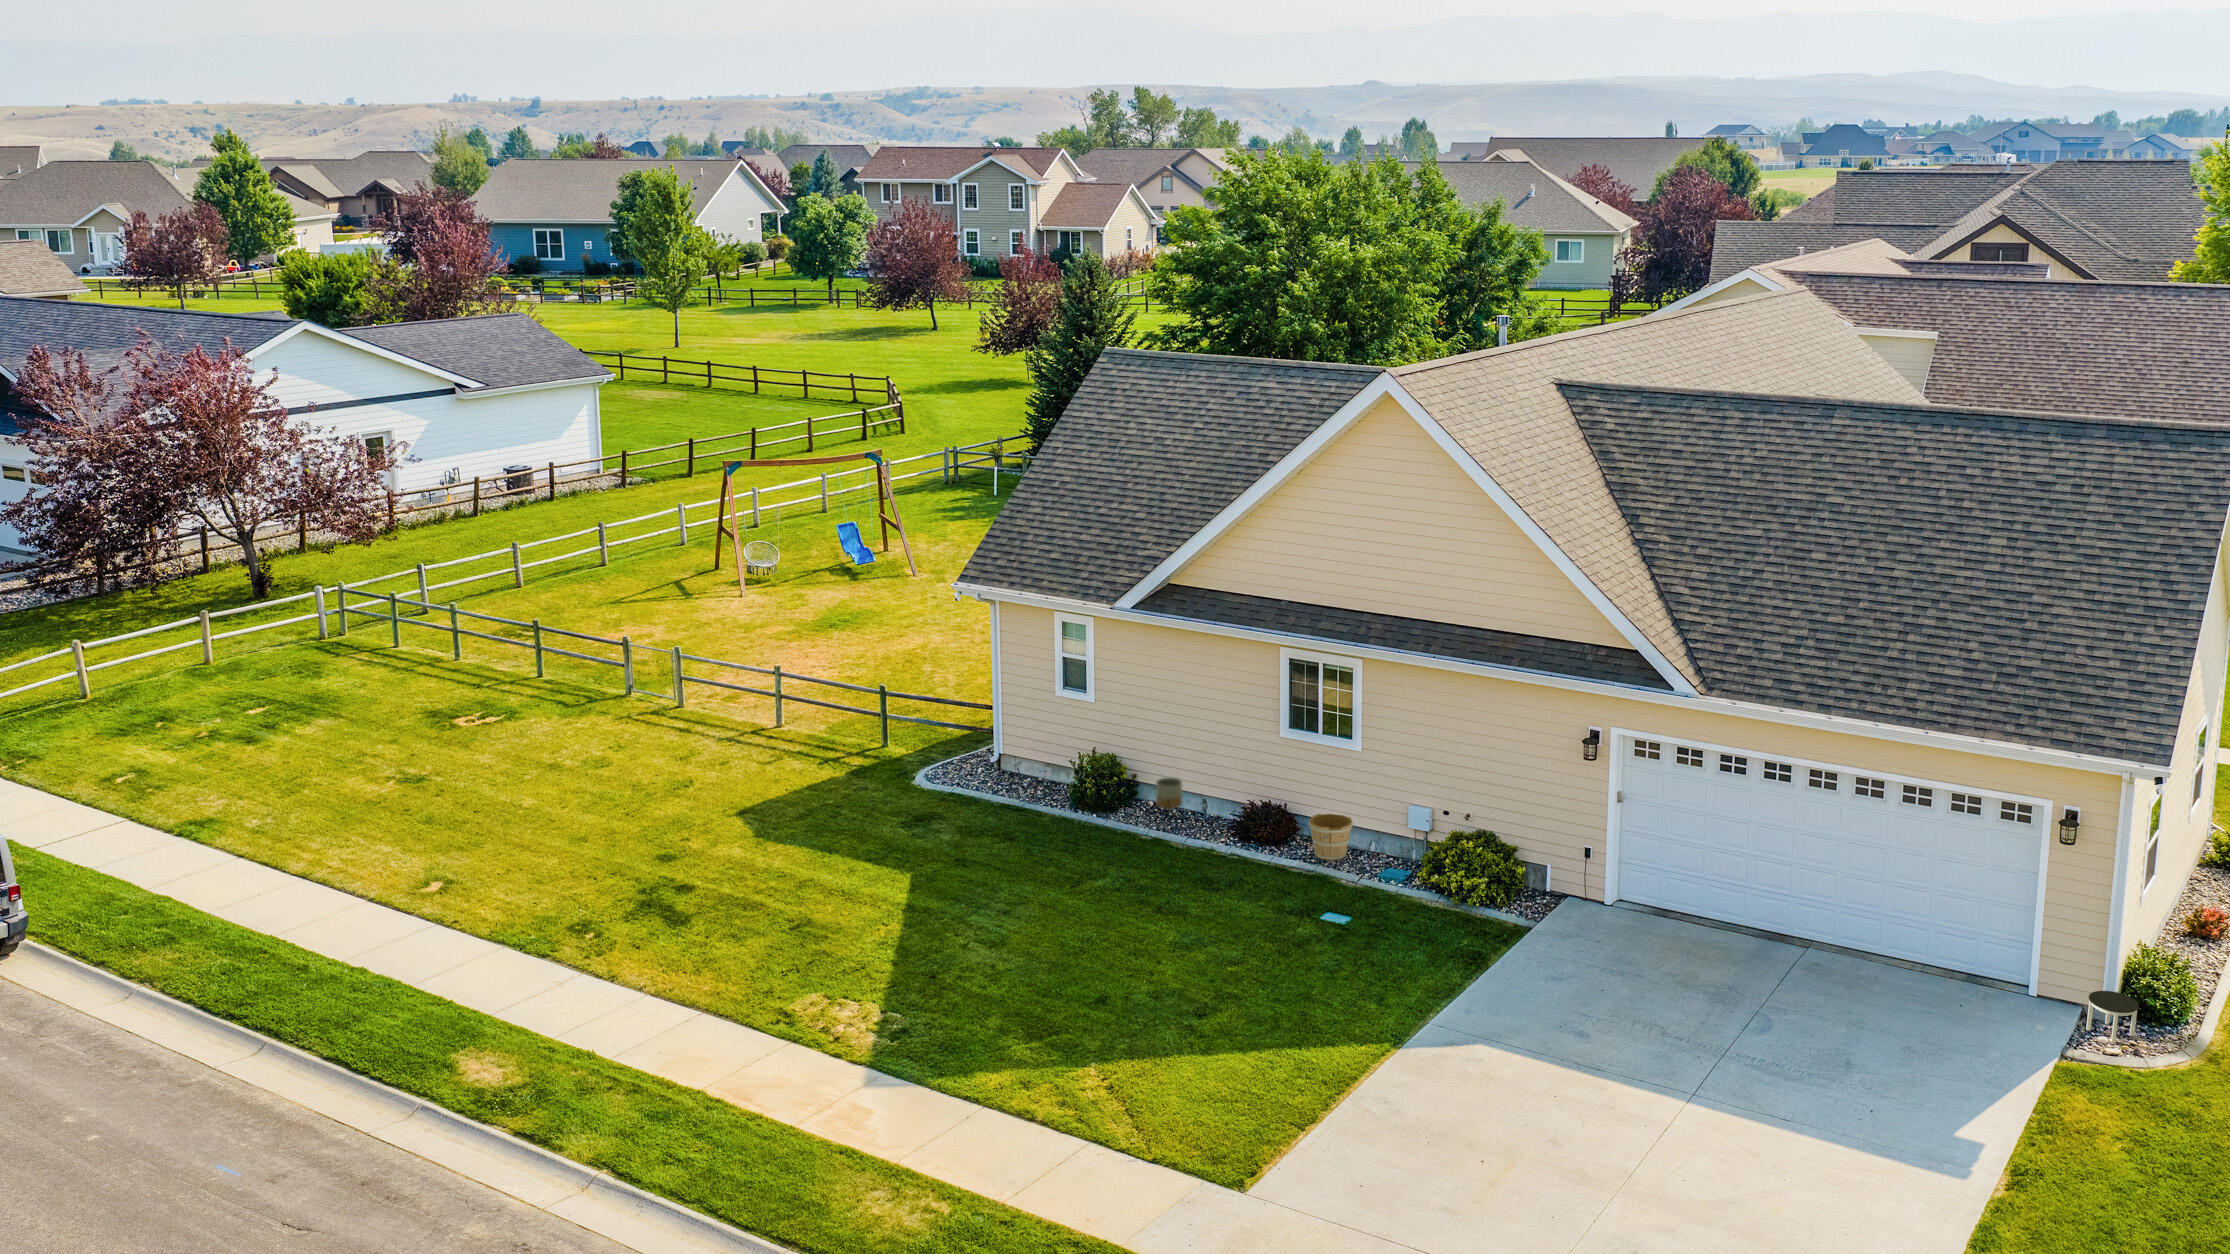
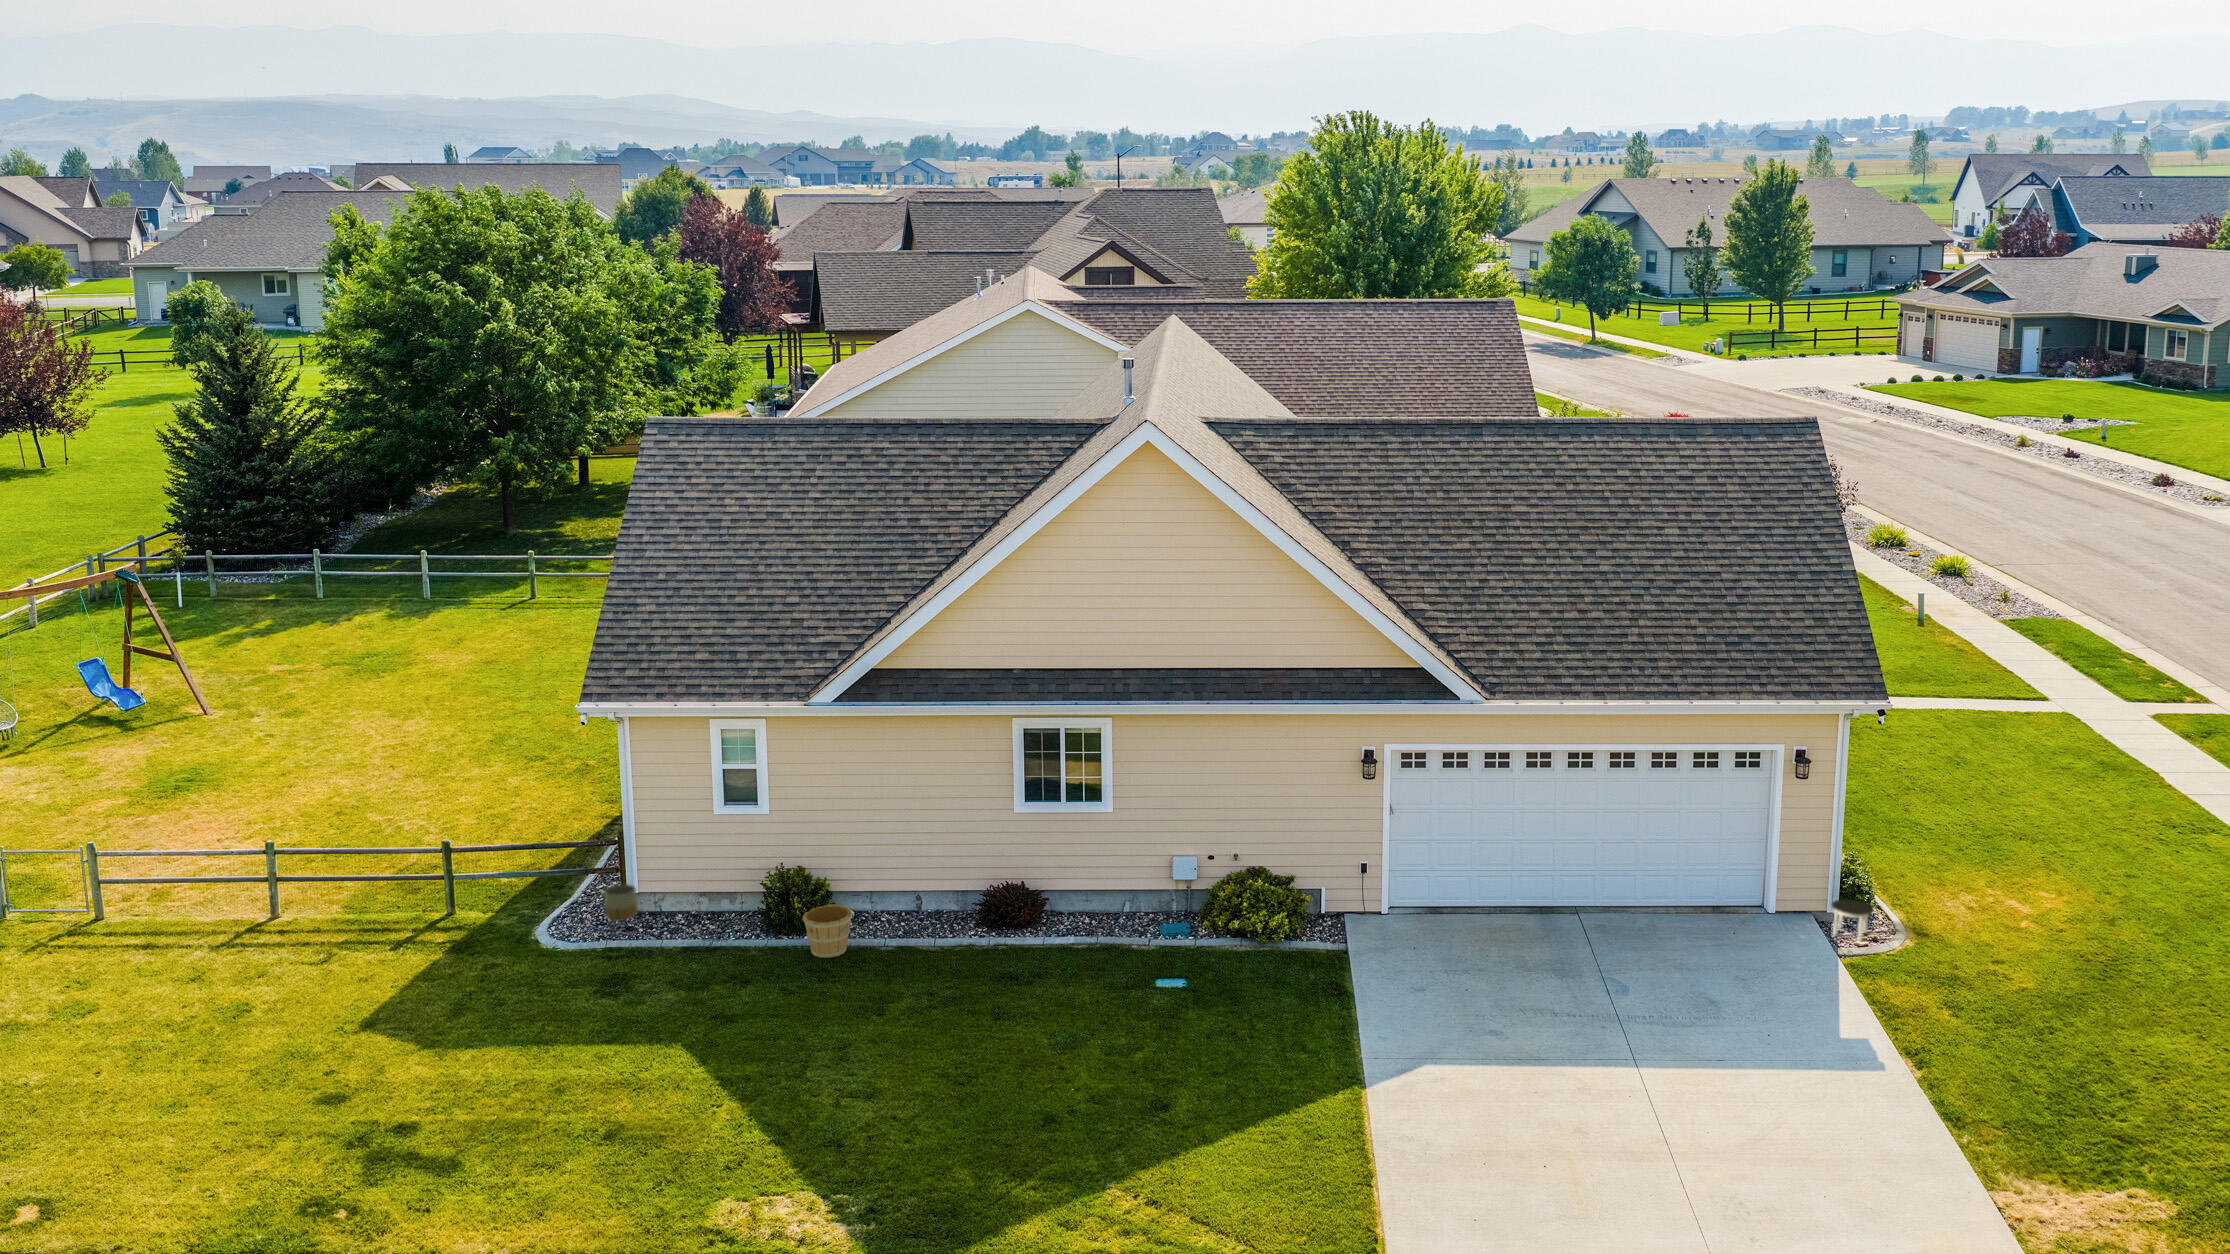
planter: present [1156,778,1183,812] -> present [604,884,638,921]
wooden bucket: present [1309,814,1353,861] -> present [803,904,852,958]

